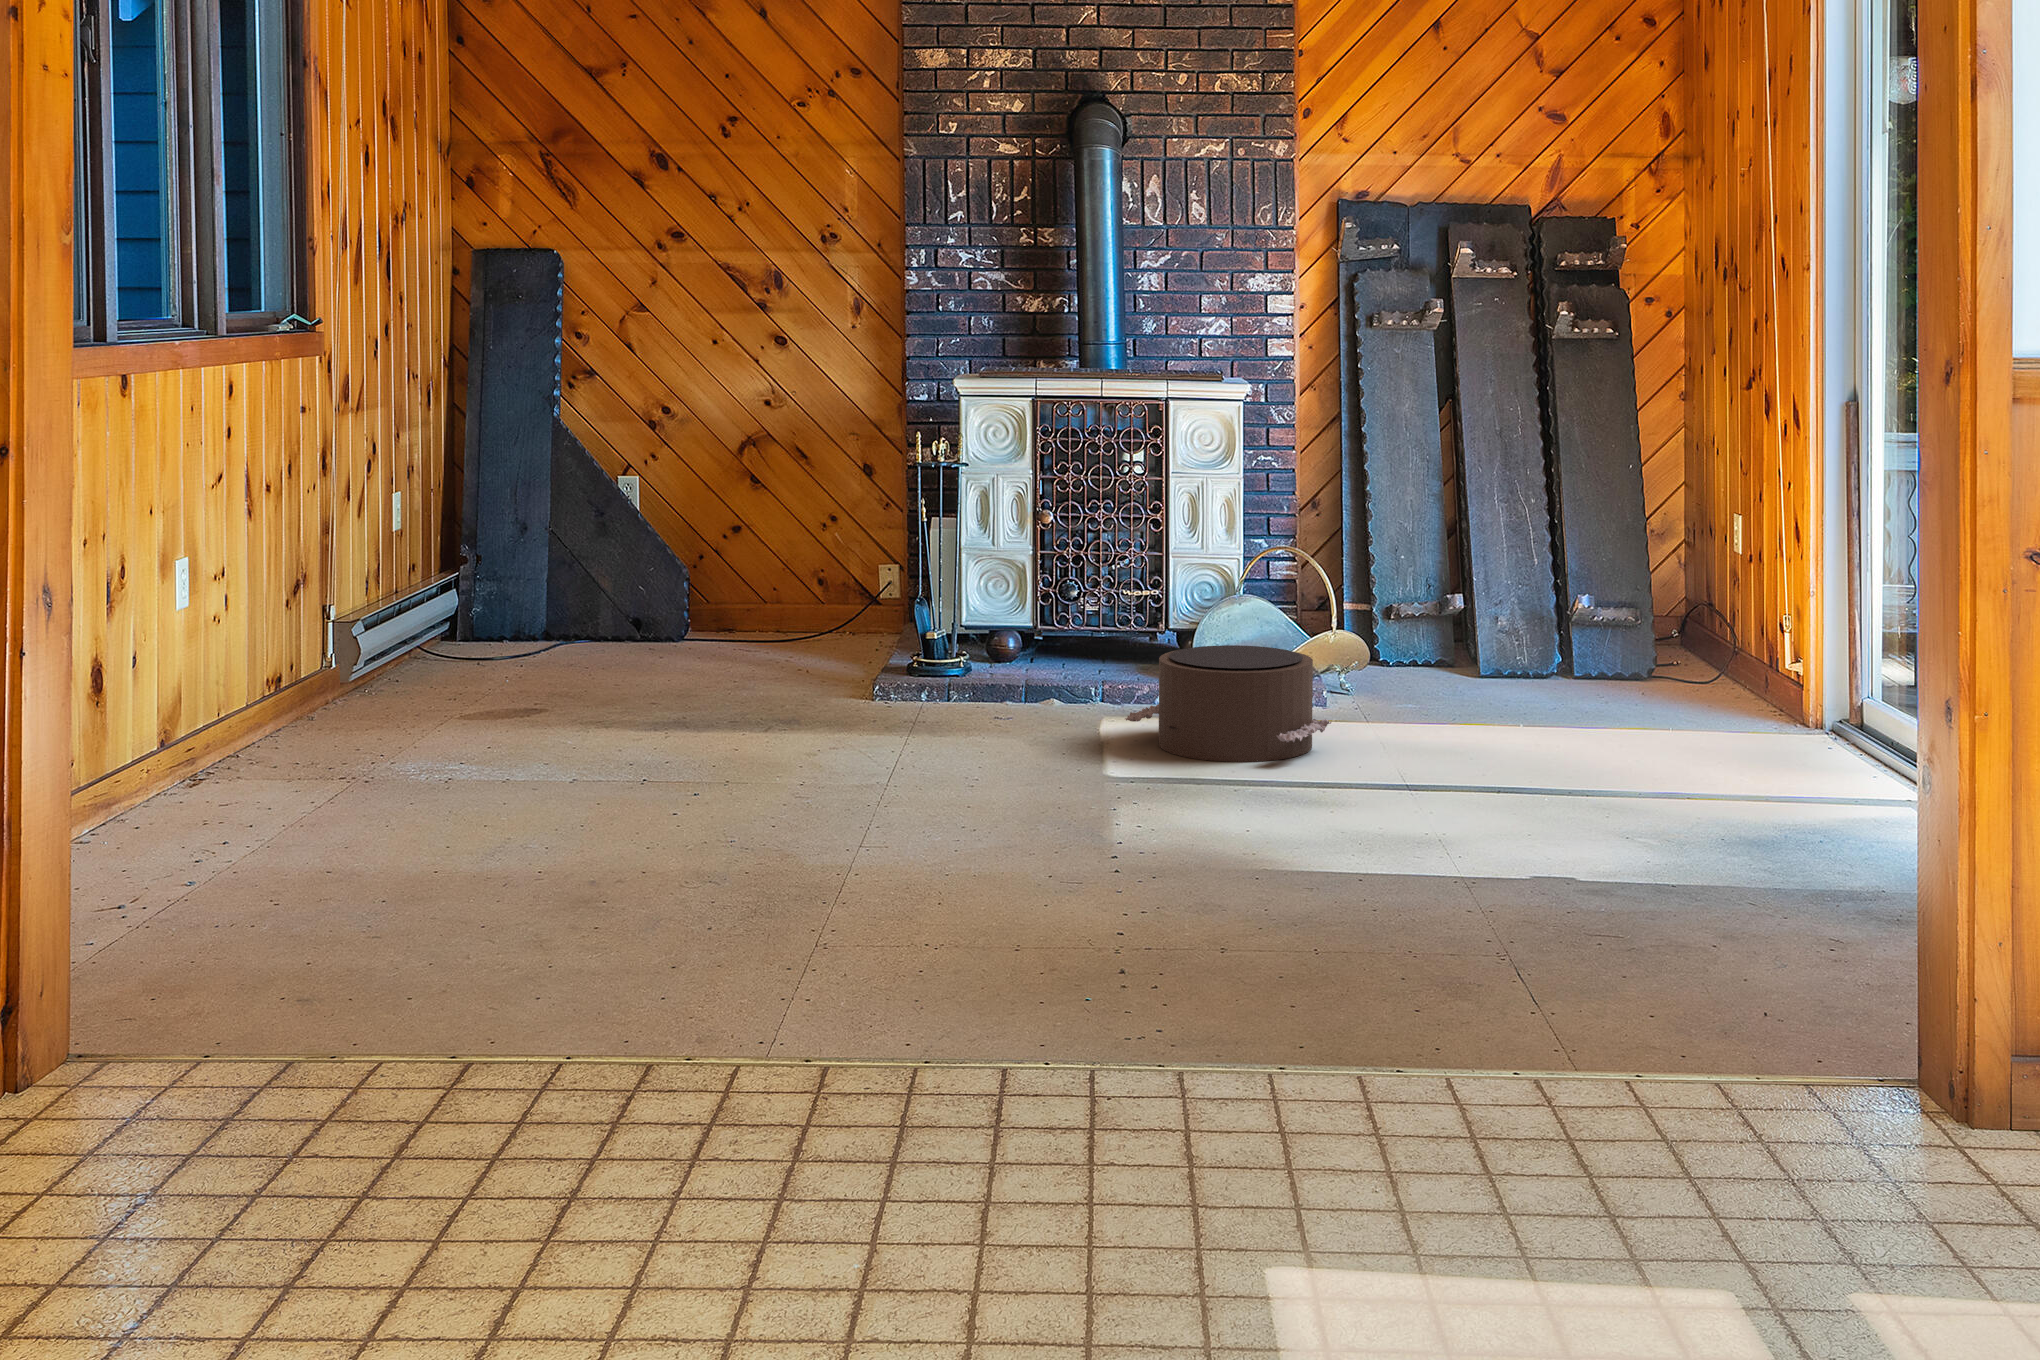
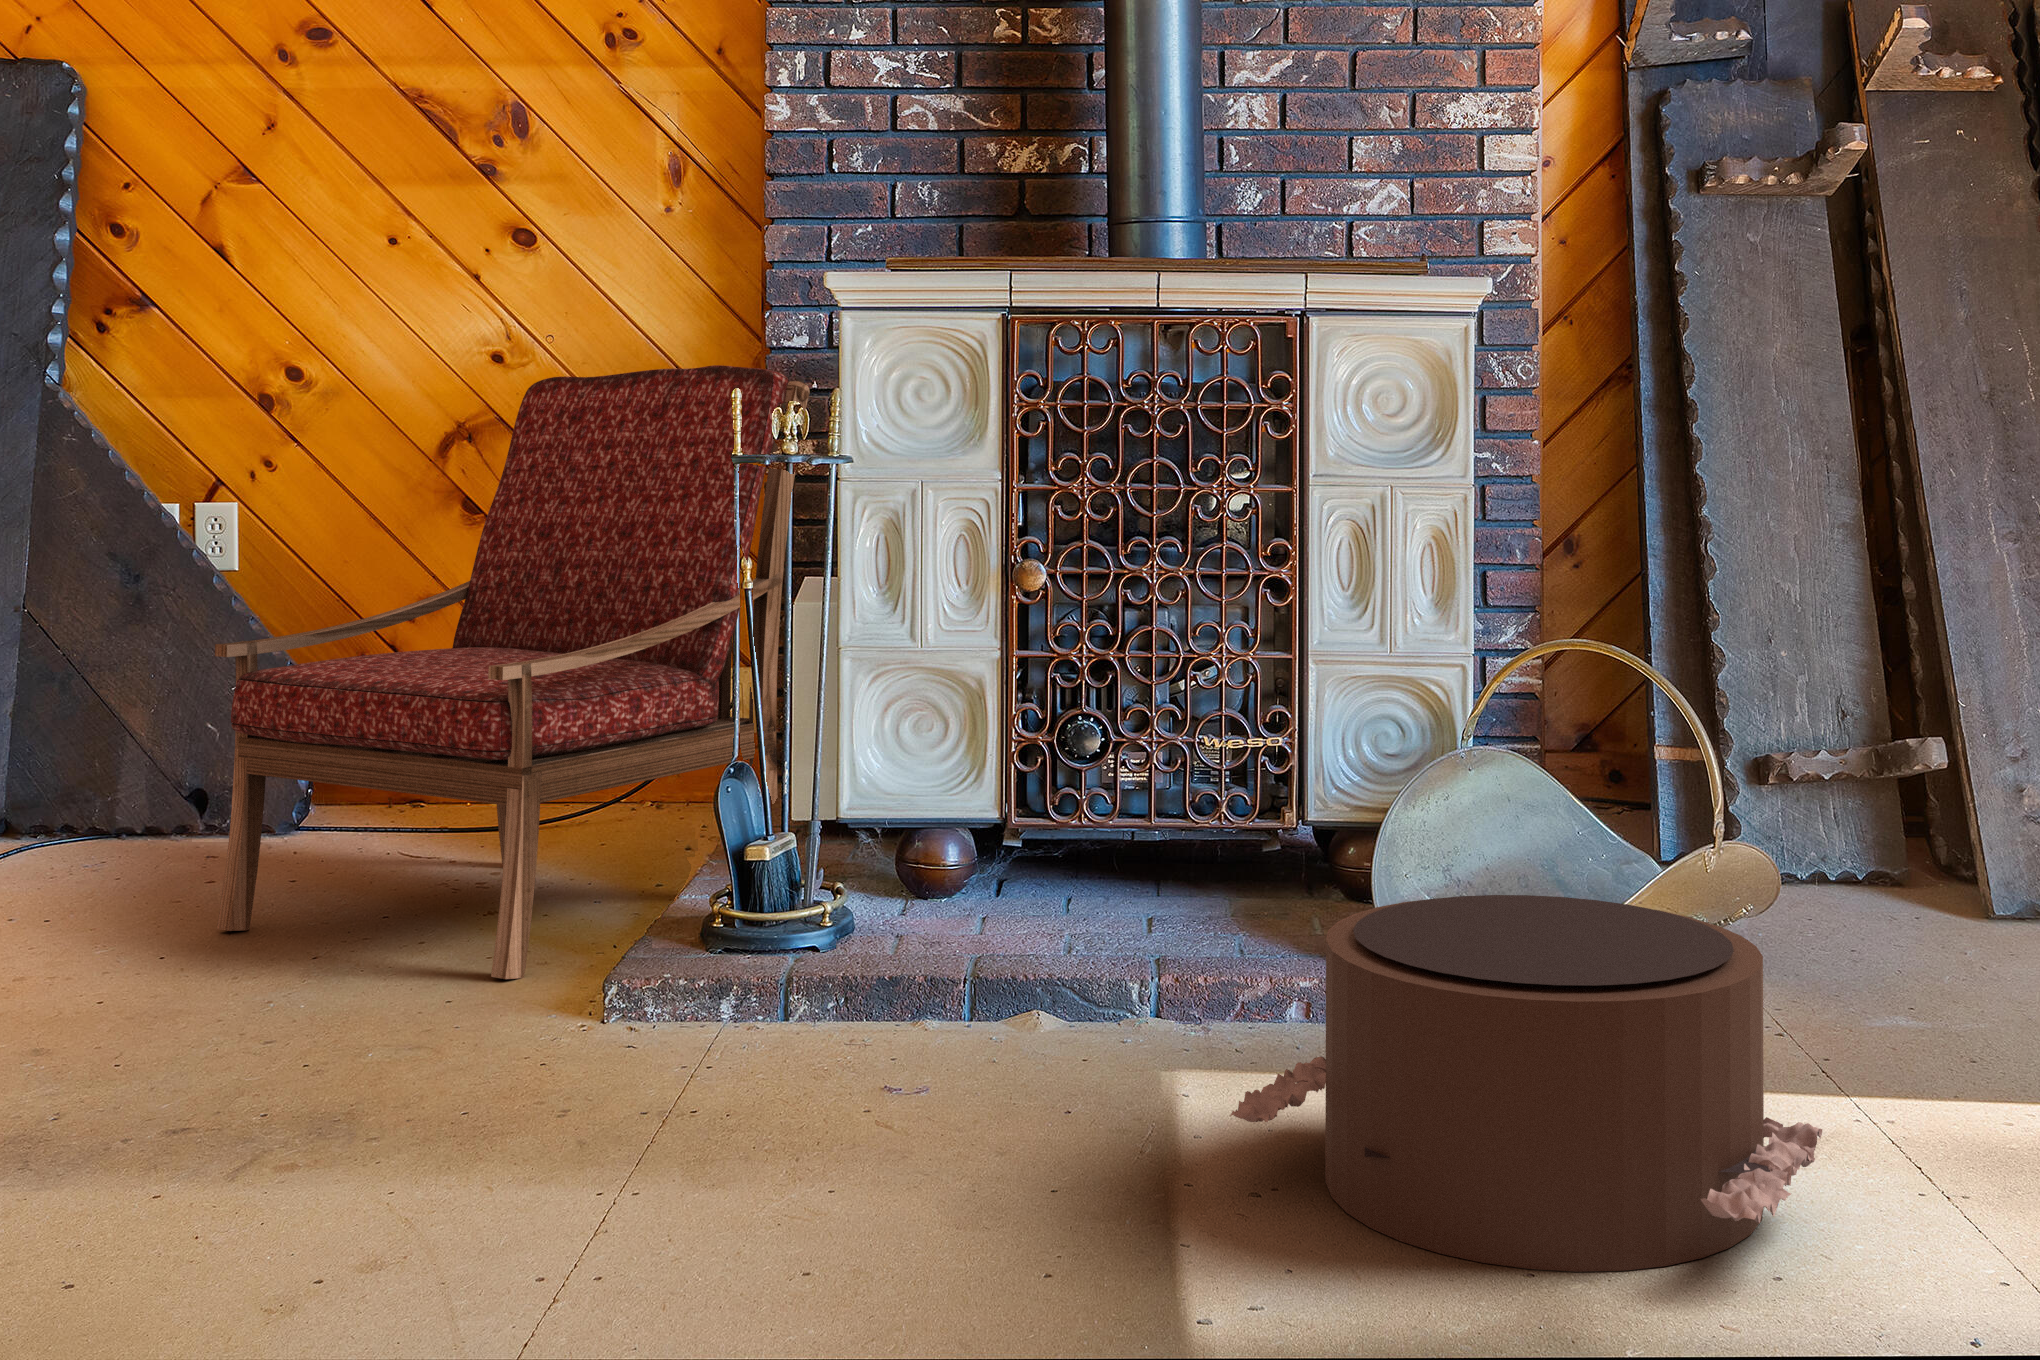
armchair: none [676,414,938,692] -> present [215,365,810,979]

